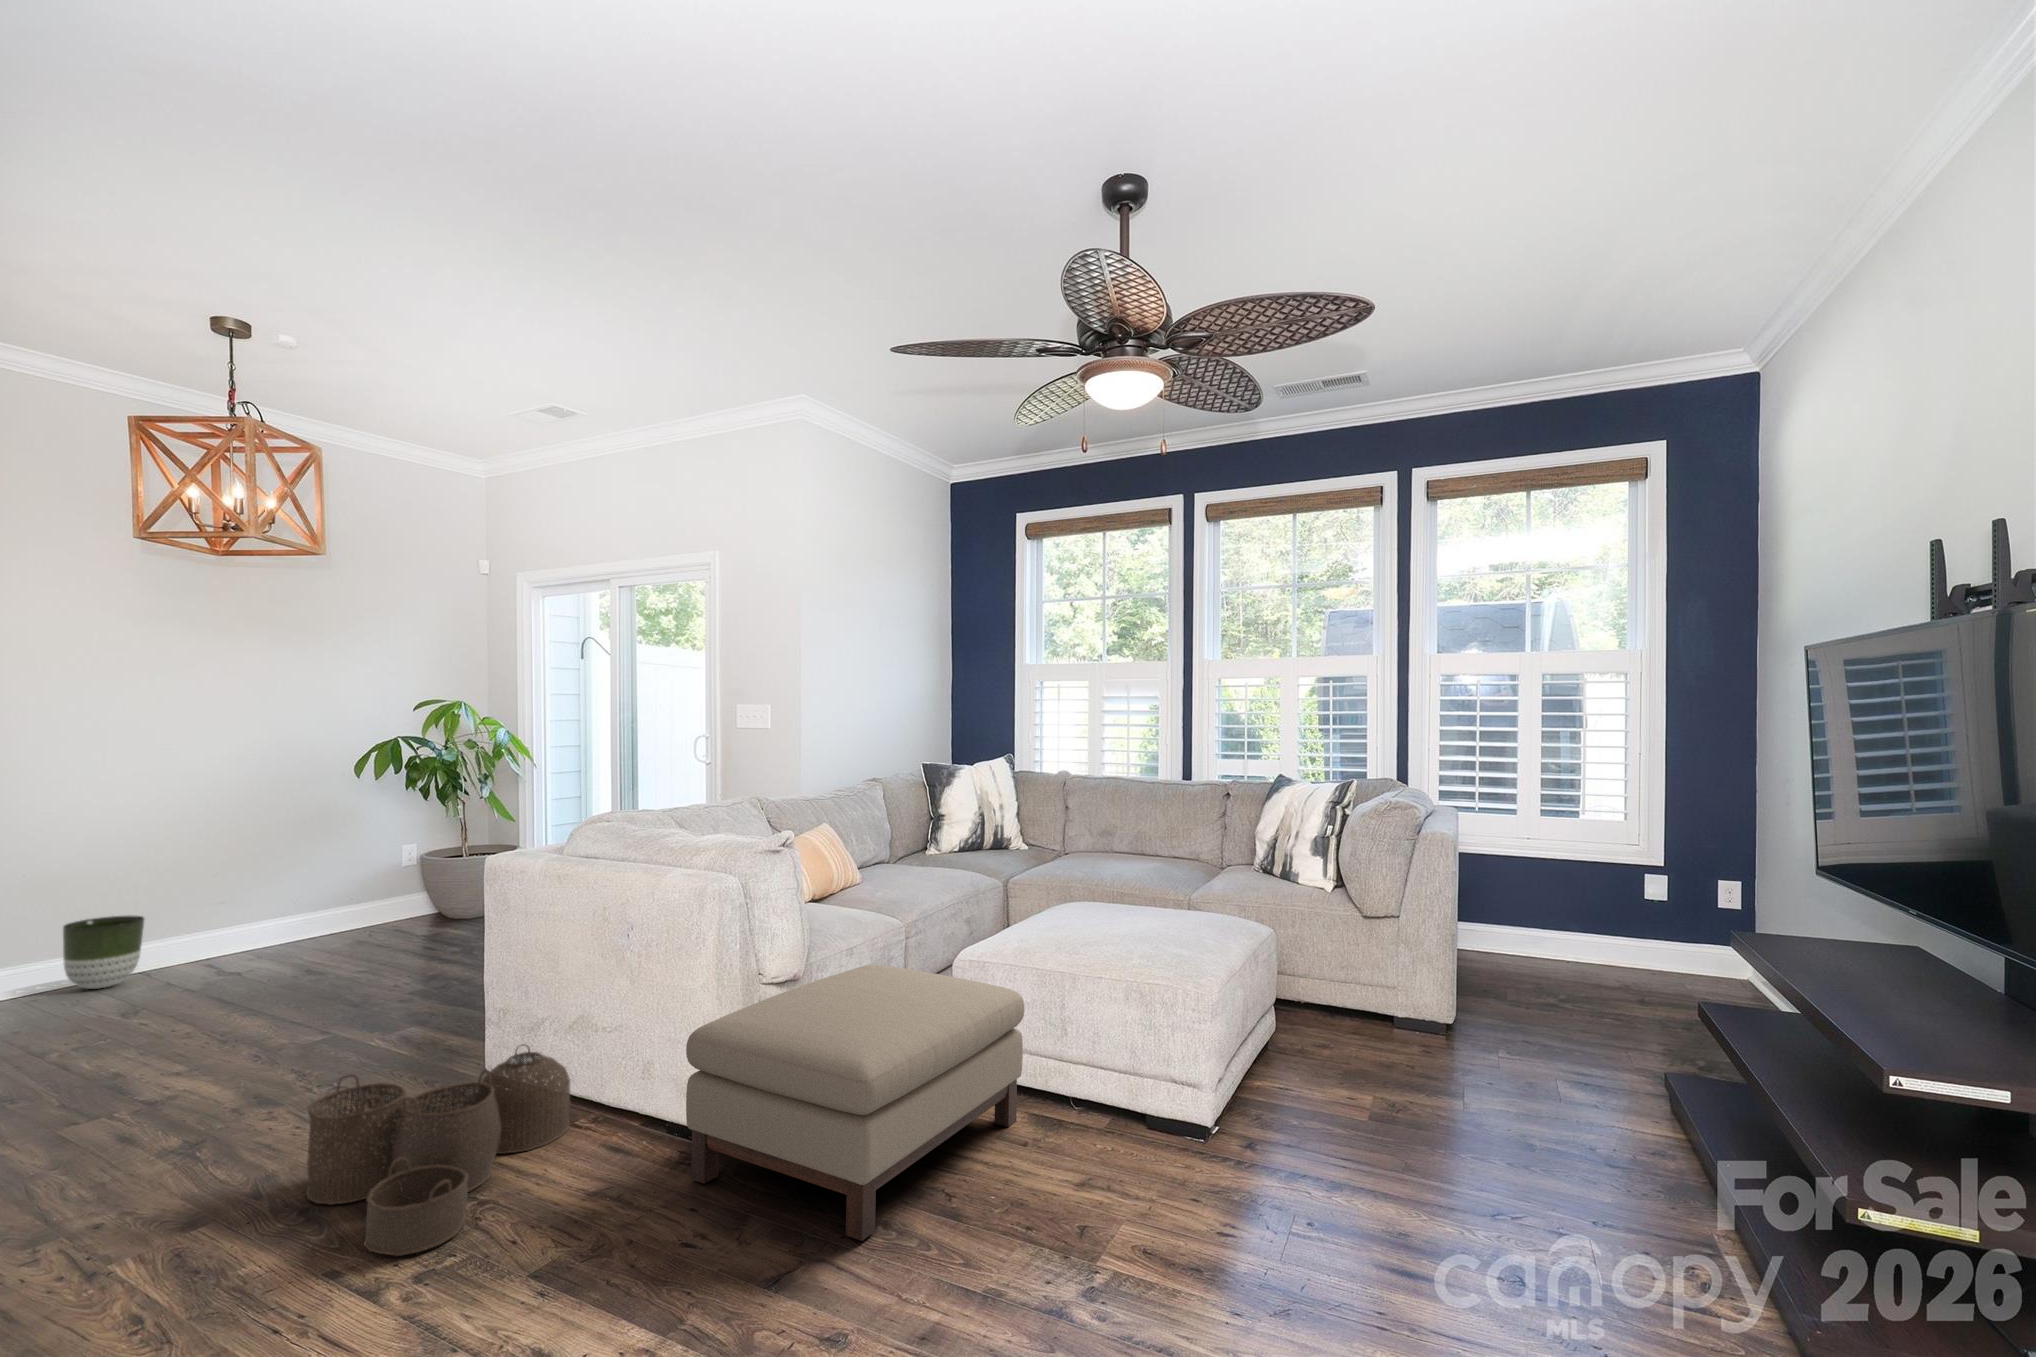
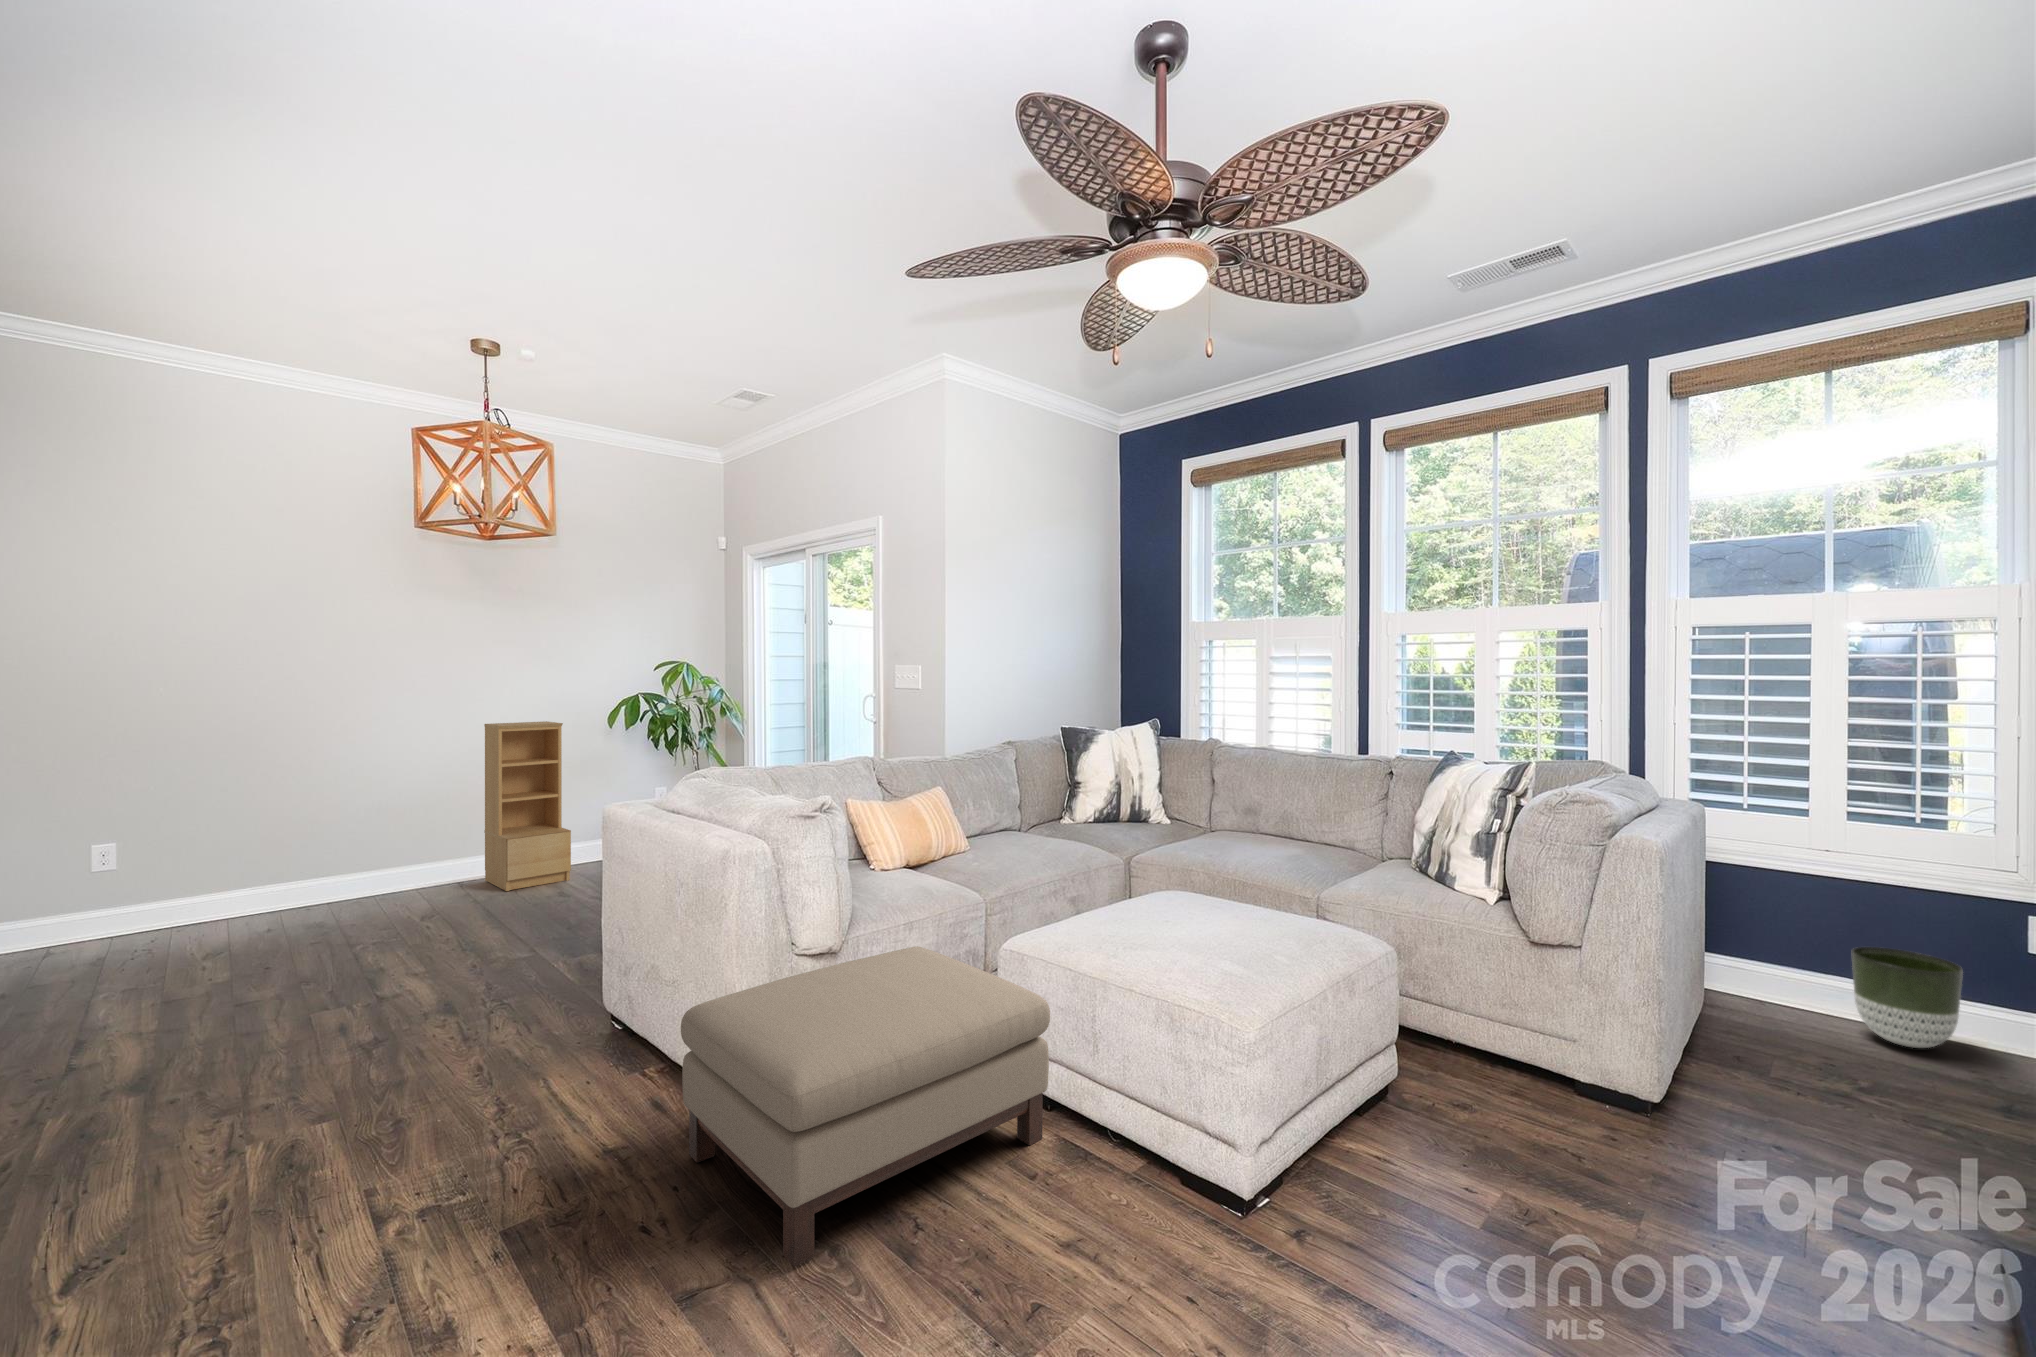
bookshelf: none [189,762,320,971] -> present [484,721,571,891]
planter: present [63,915,144,989] -> present [1852,947,1963,1048]
woven basket: present [306,1045,570,1256] -> none [390,995,636,1194]

